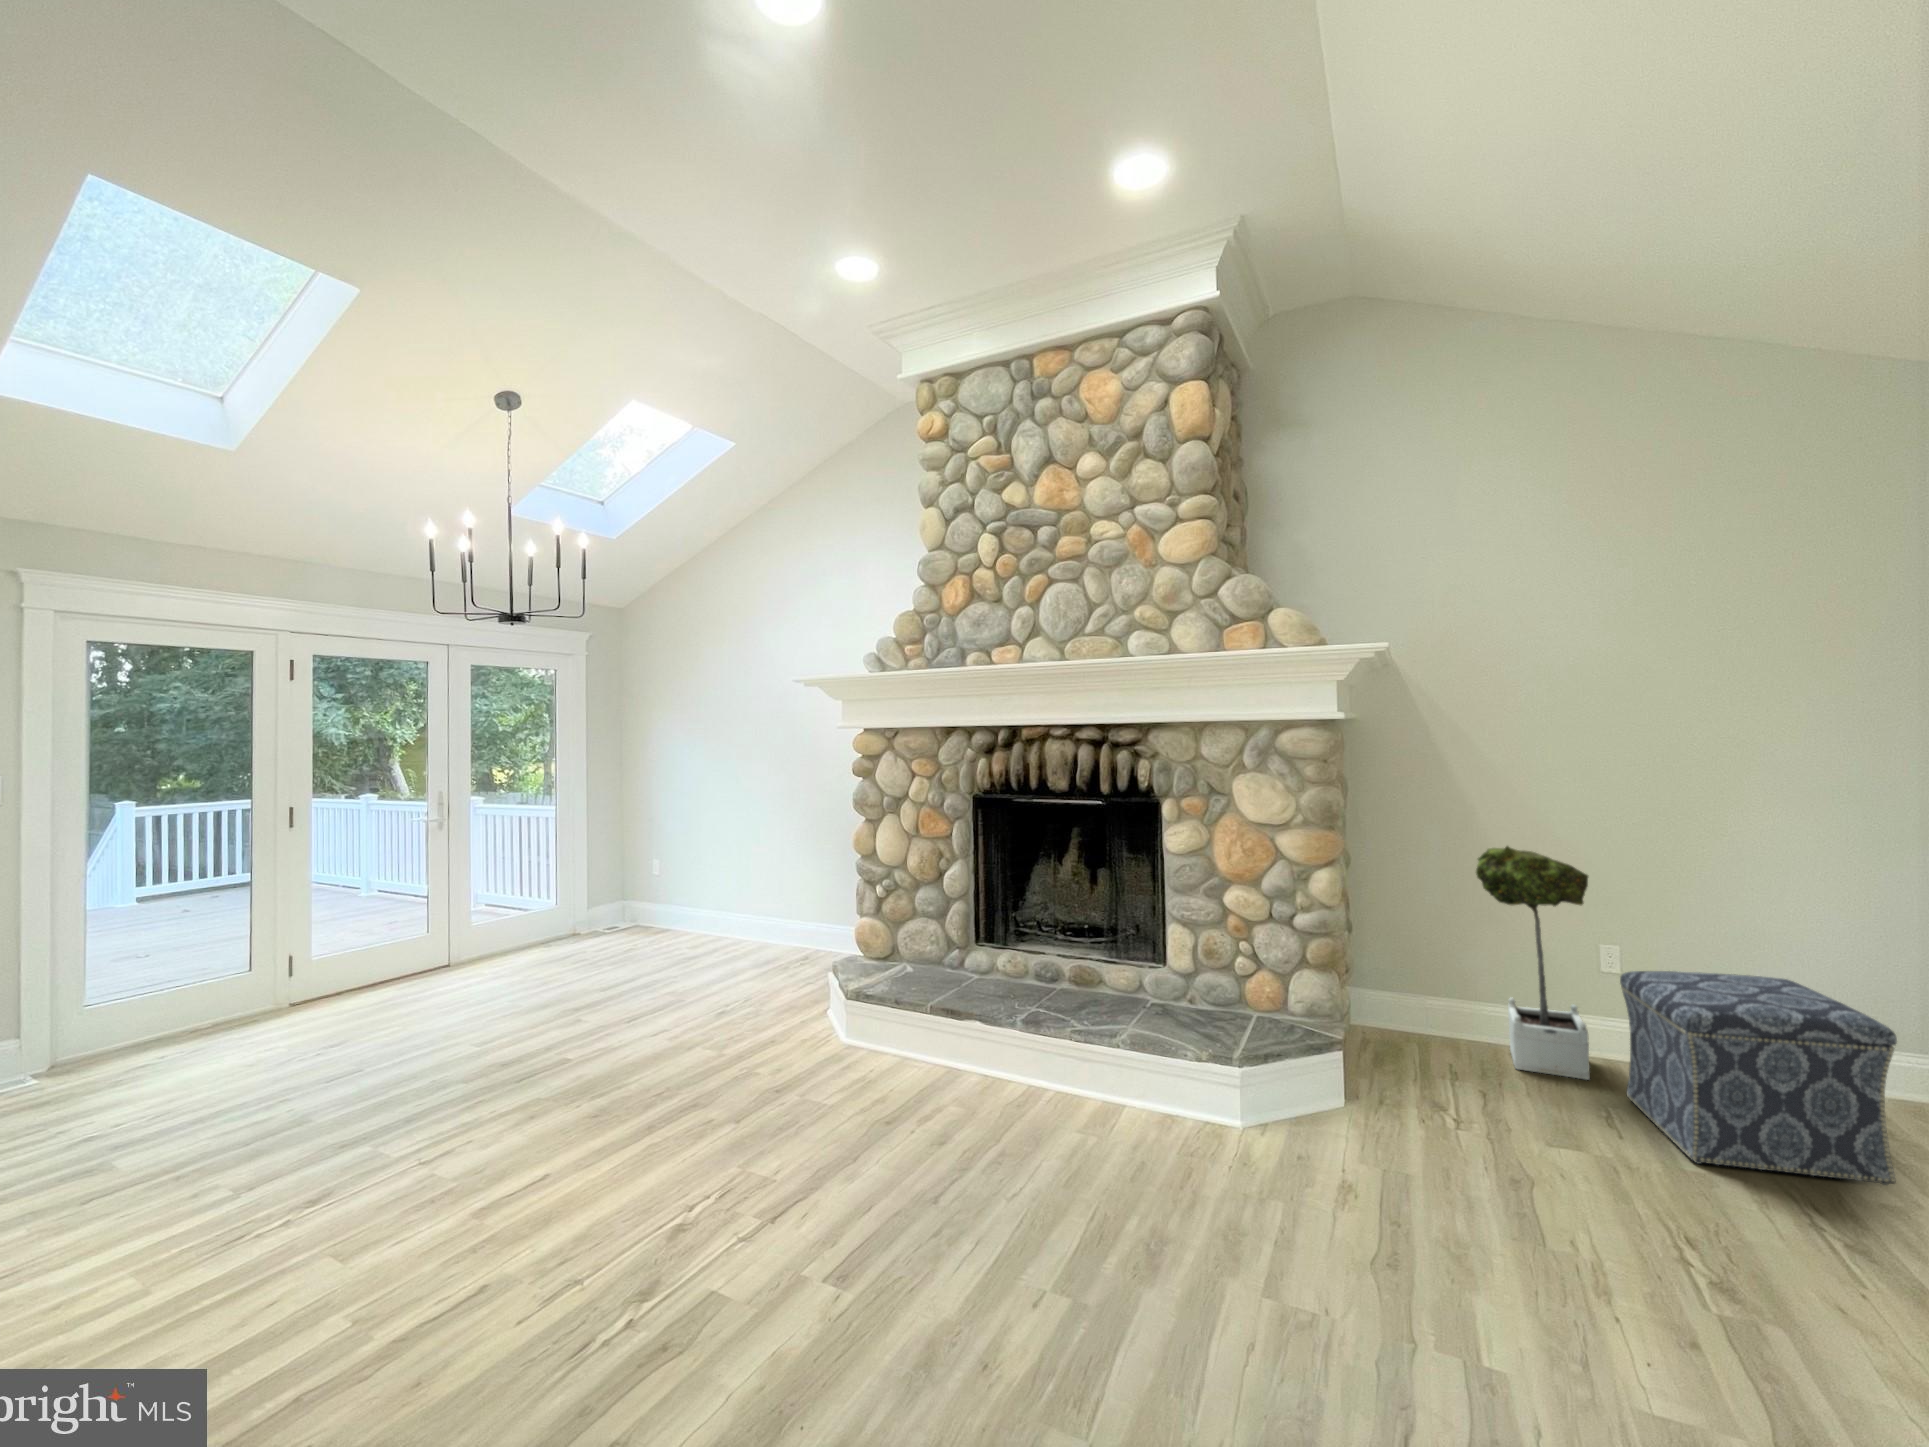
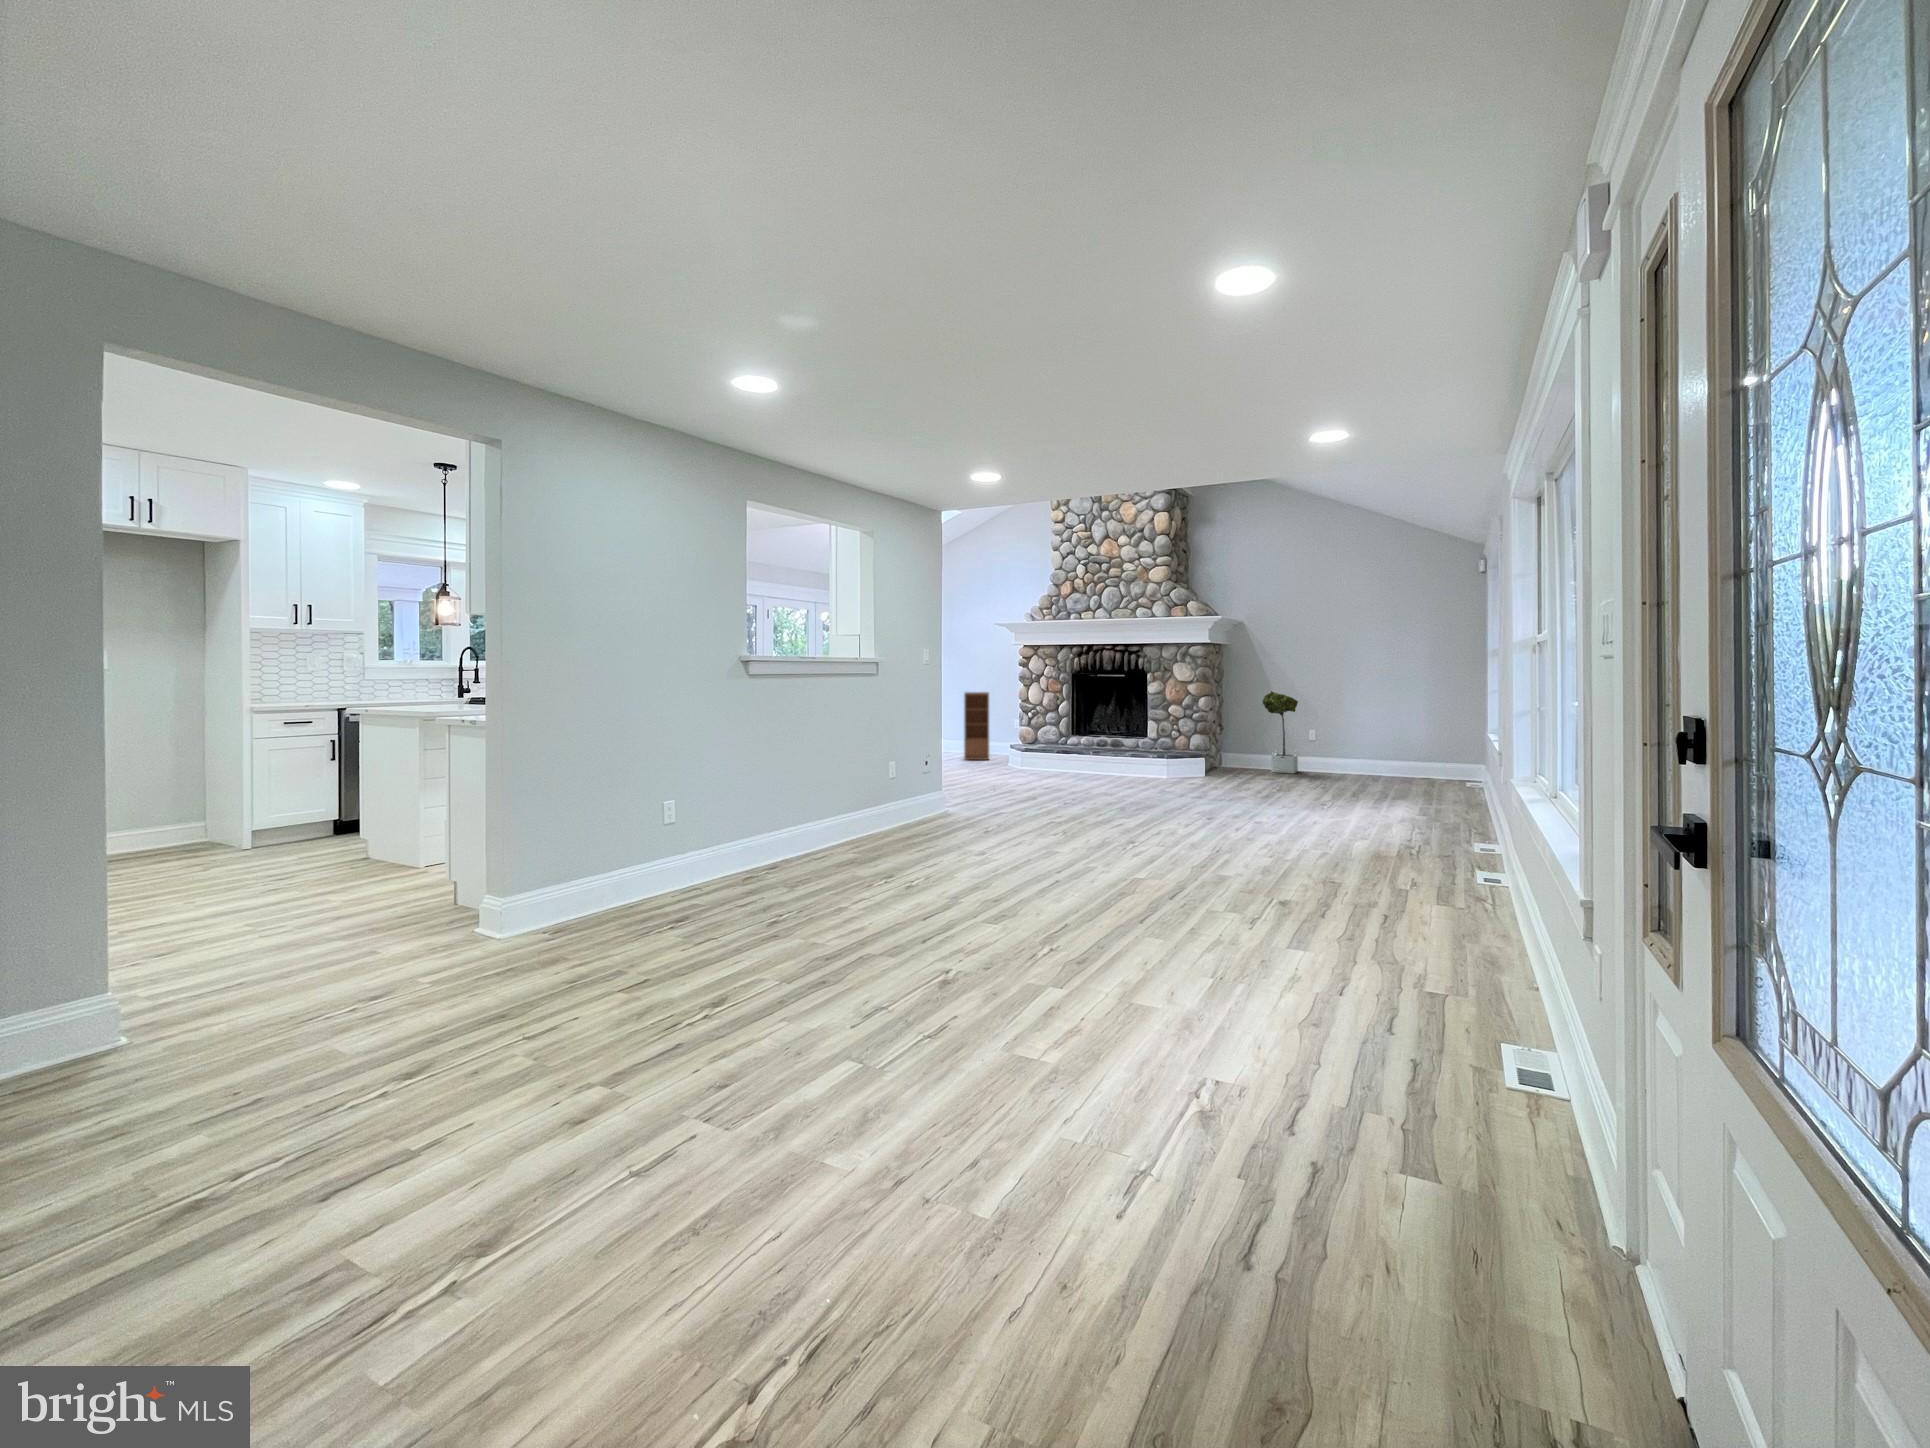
bookcase: none [741,827,807,984] -> present [964,692,989,760]
ottoman: present [1620,971,1897,1185] -> none [1300,730,1356,783]

